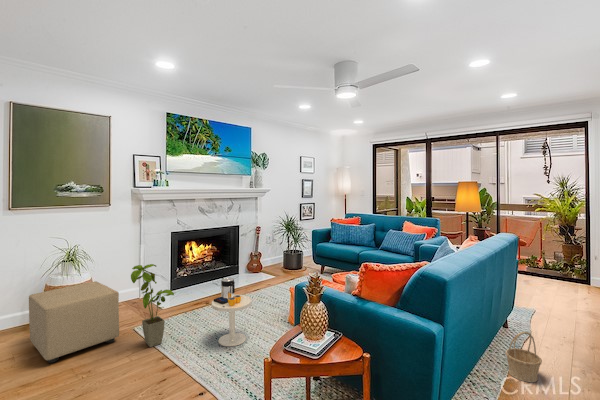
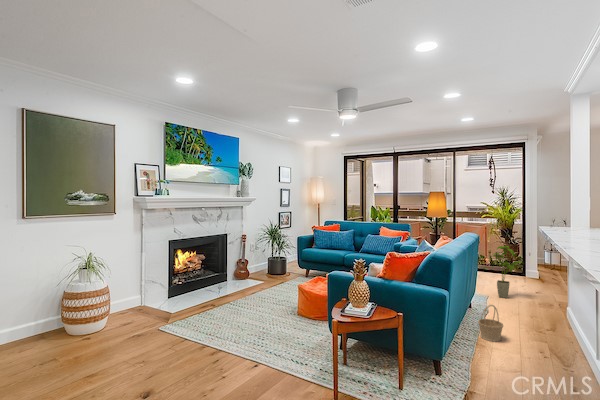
house plant: present [131,264,174,347] -> present [493,246,522,298]
side table: present [212,278,252,346] -> none [239,277,274,337]
ottoman: present [29,281,119,363] -> none [61,287,150,361]

